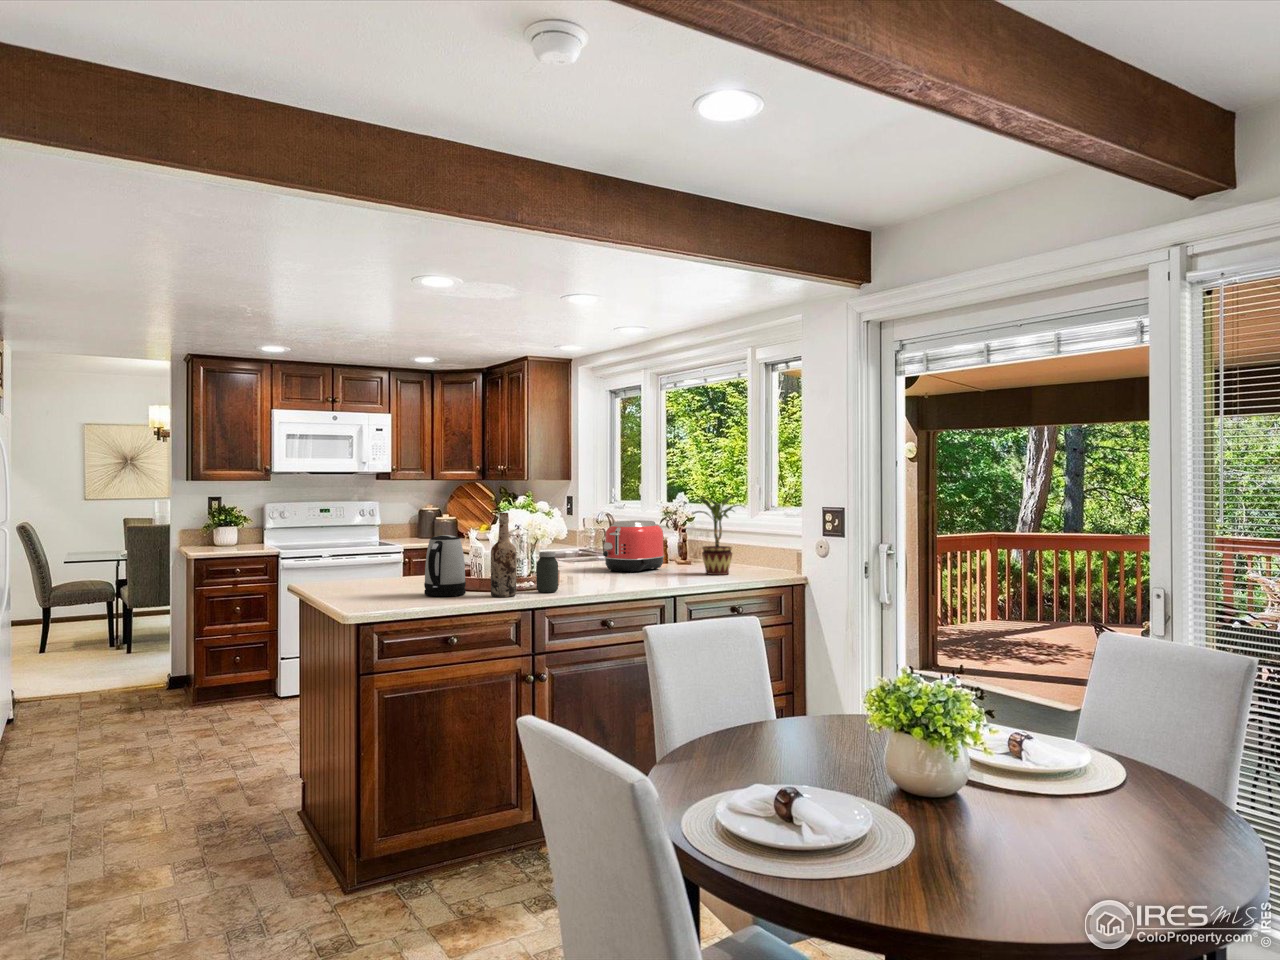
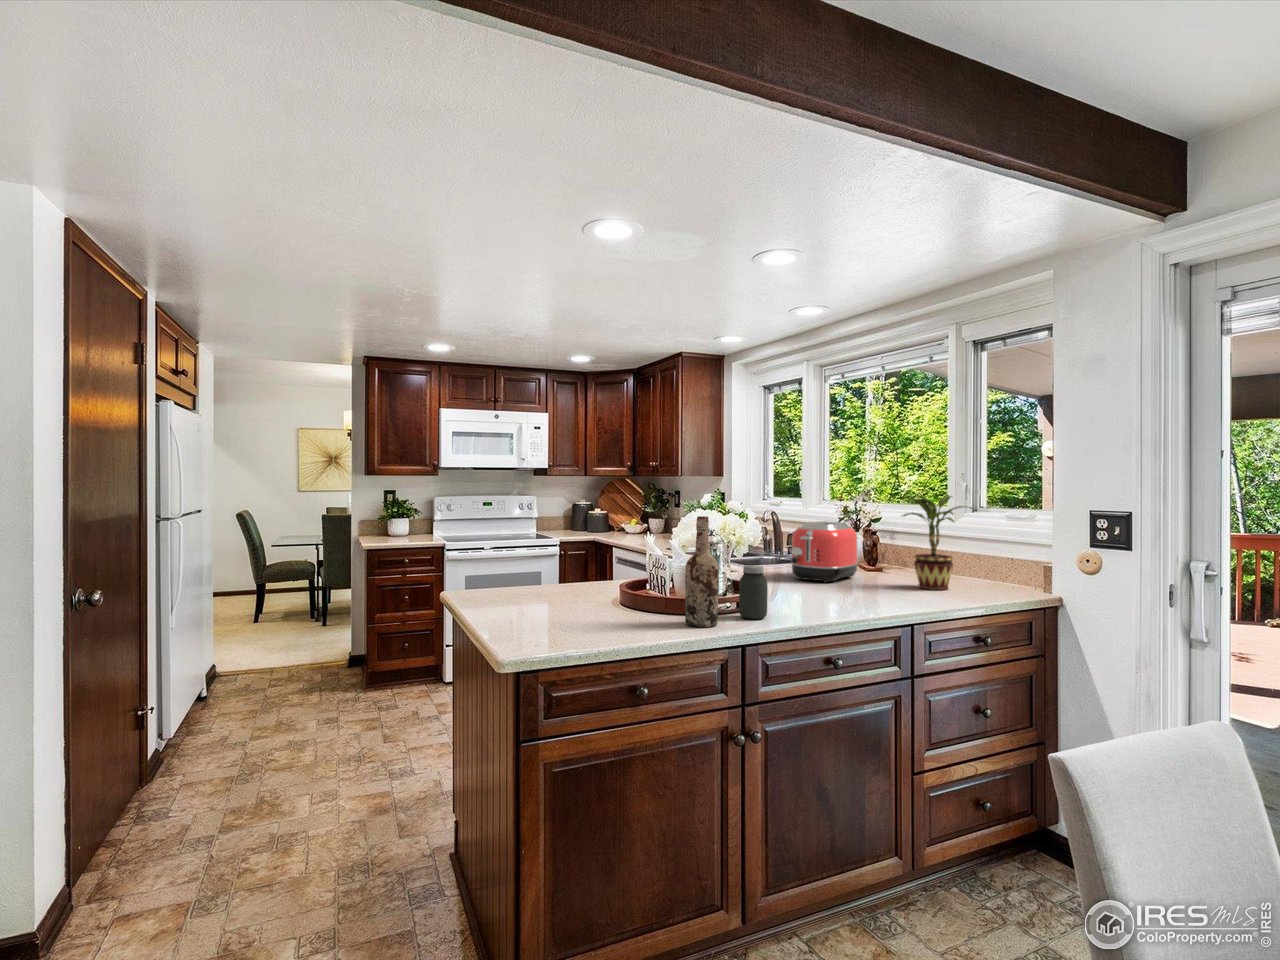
kettle: present [424,535,466,596] -> none [600,544,651,623]

